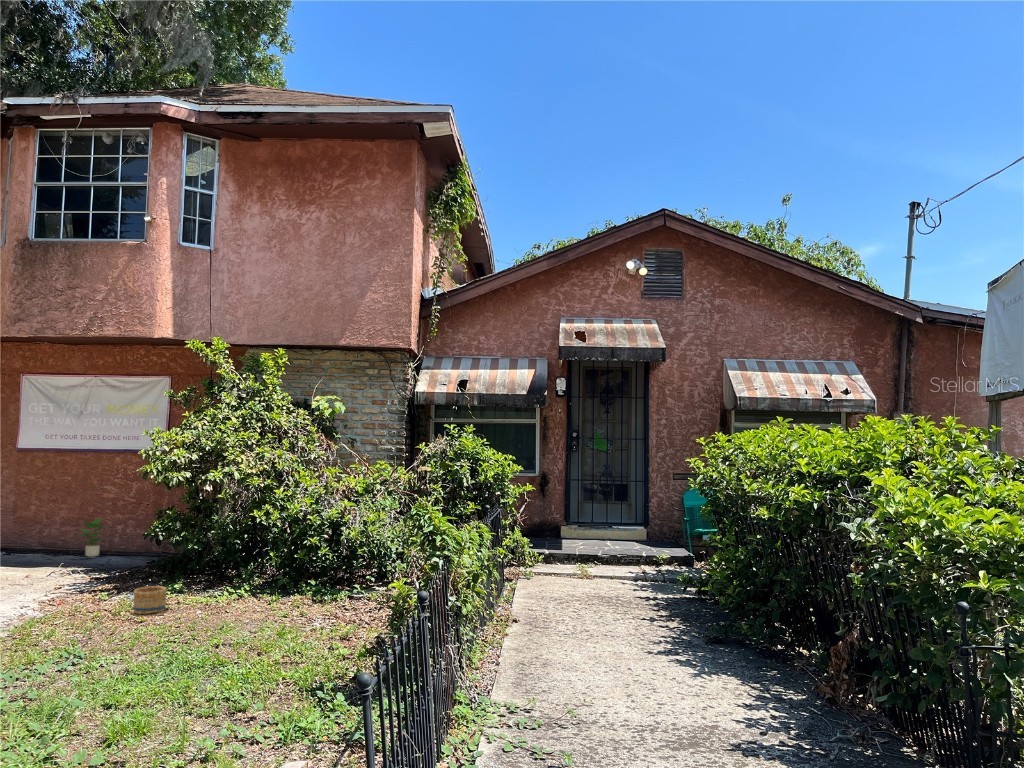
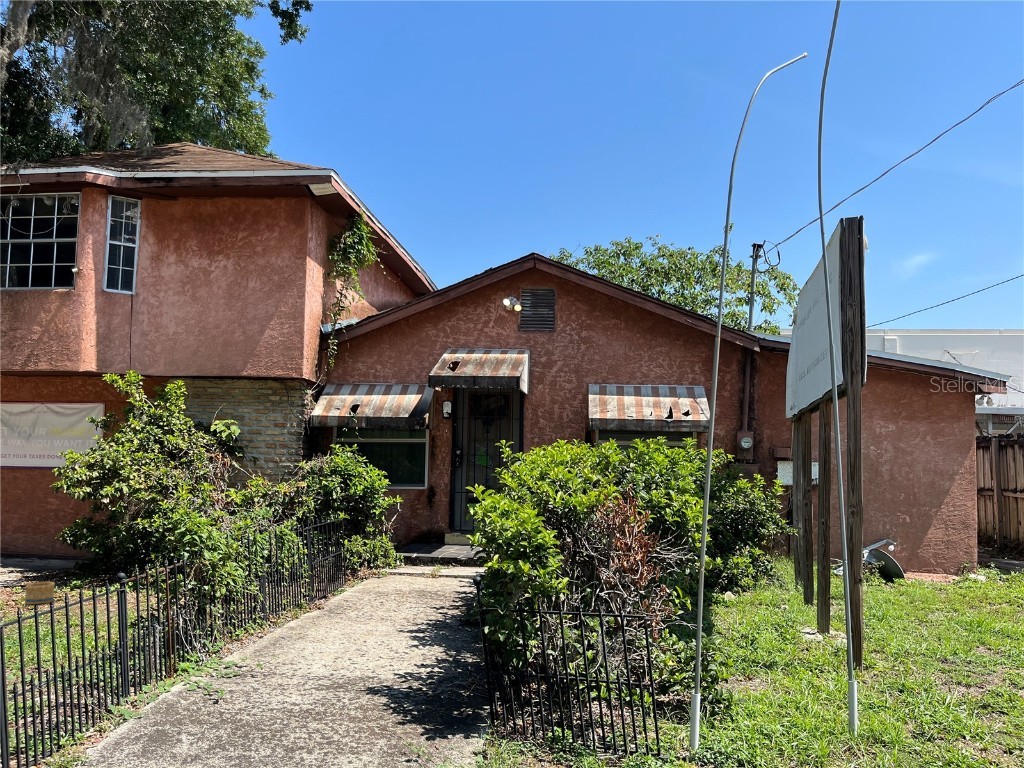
potted plant: present [80,518,106,557] -> none [21,526,52,560]

